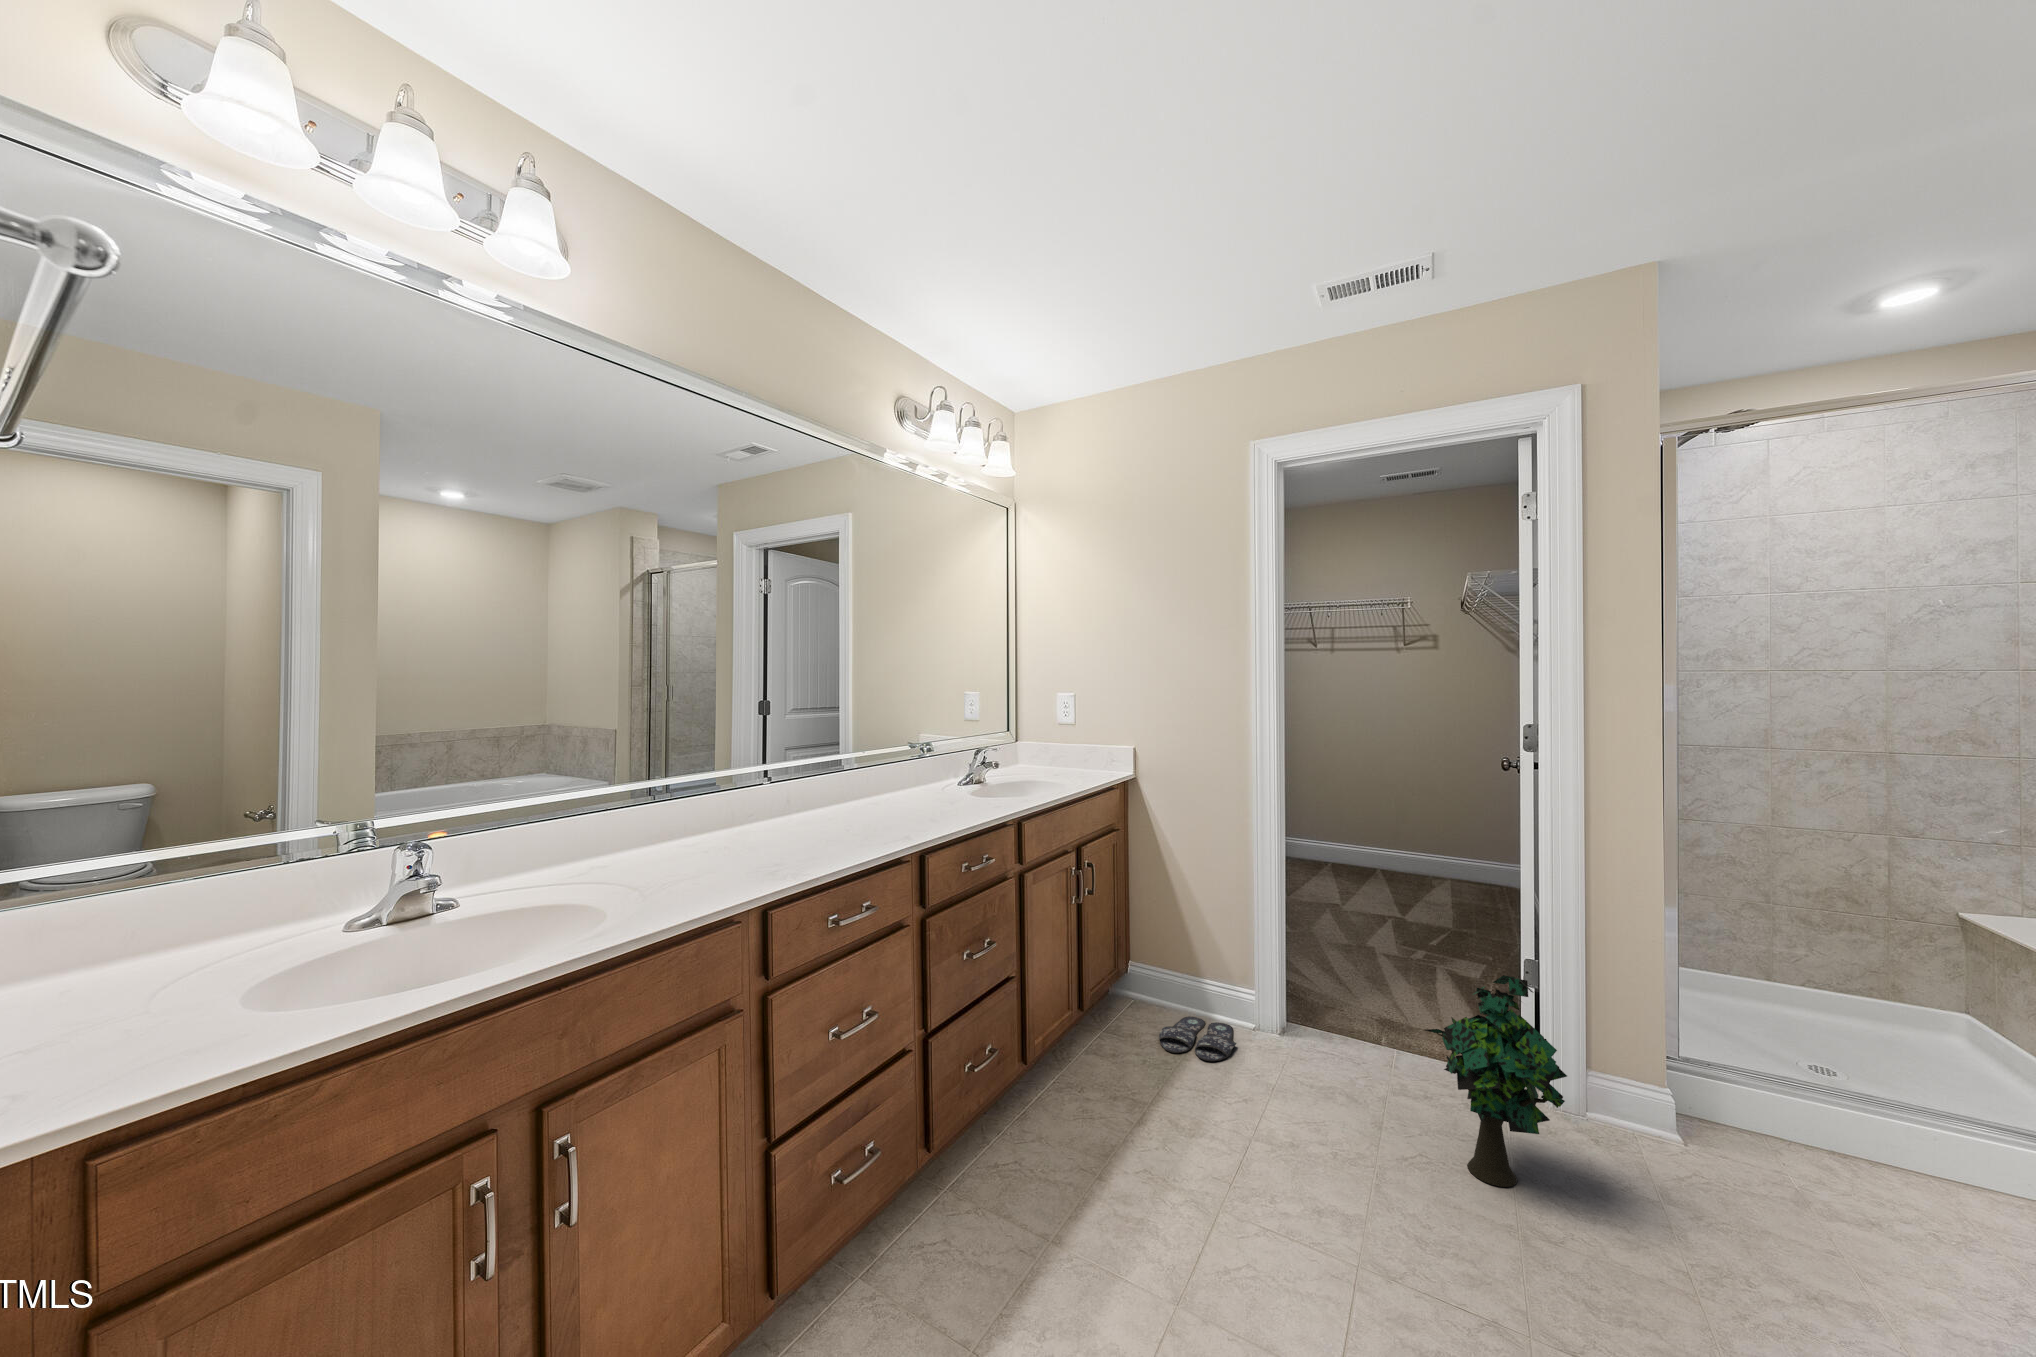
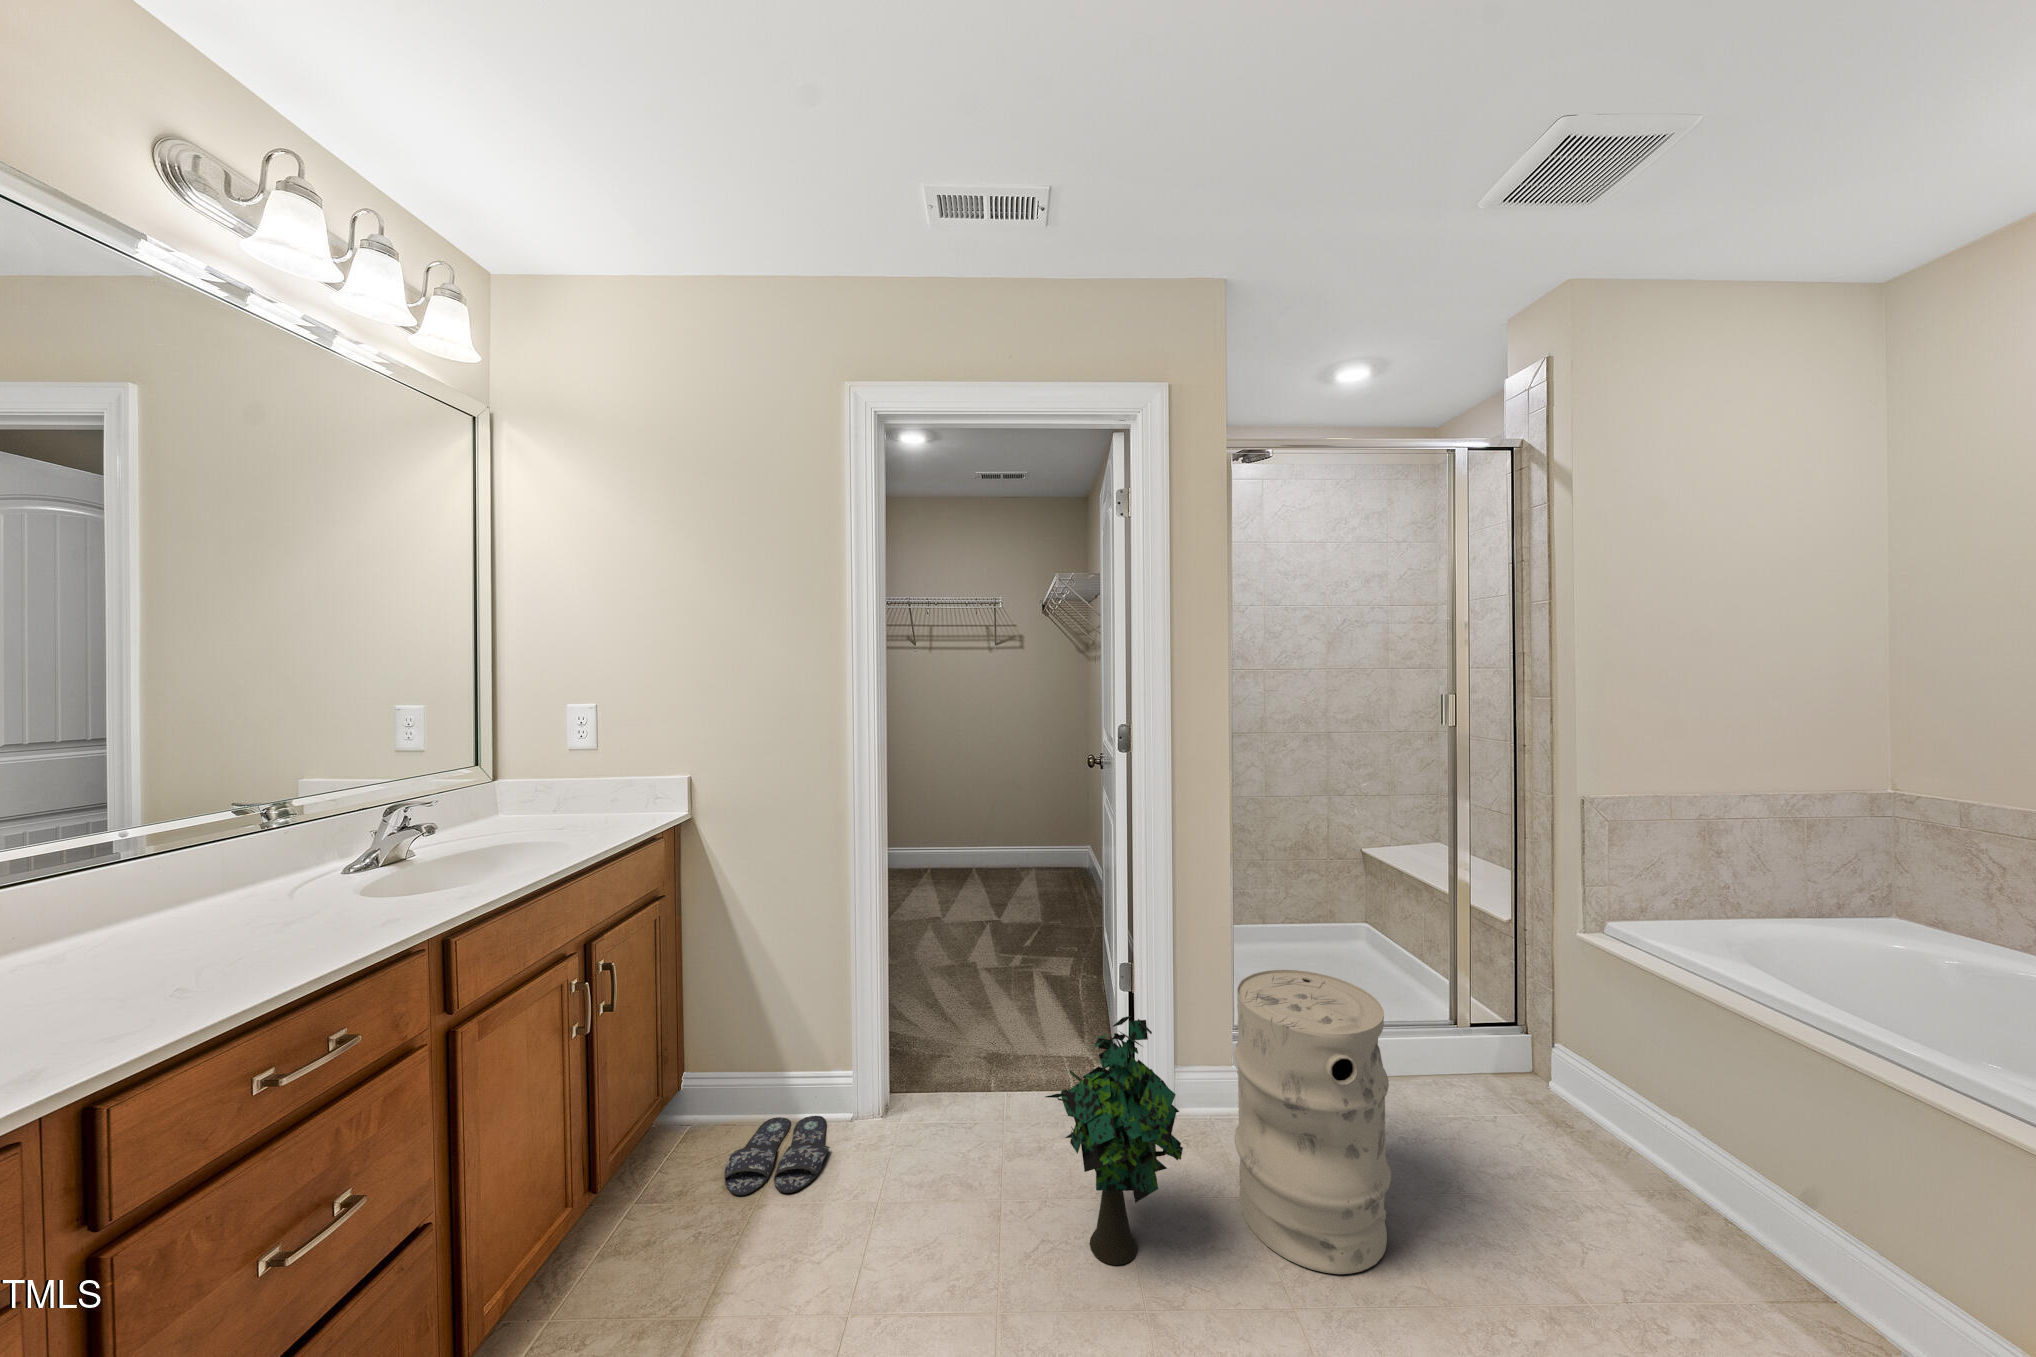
trash can: none [1640,976,1844,1282] -> present [1234,970,1391,1274]

